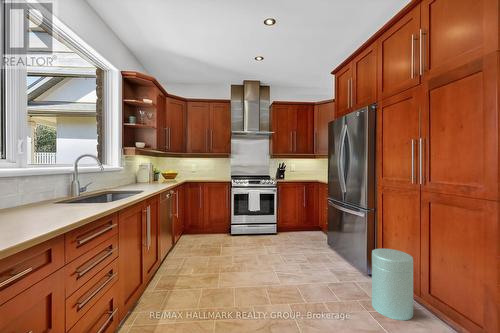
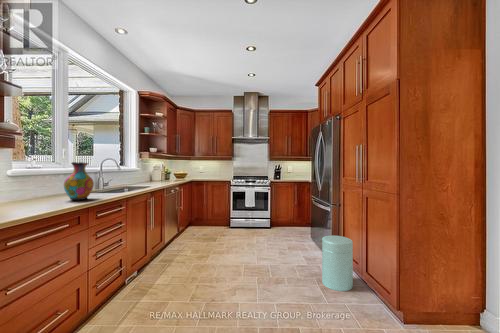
vase: none [21,159,71,220] -> present [64,162,94,200]

